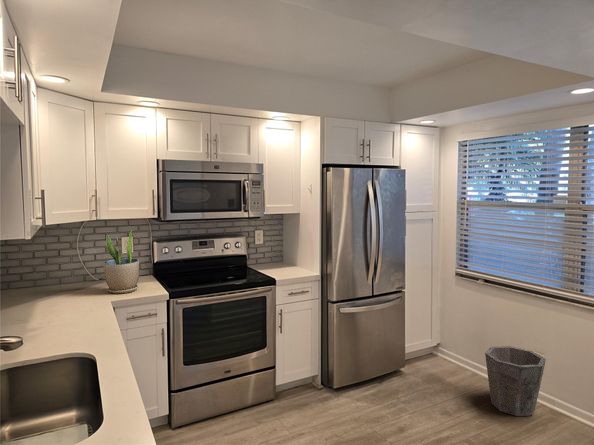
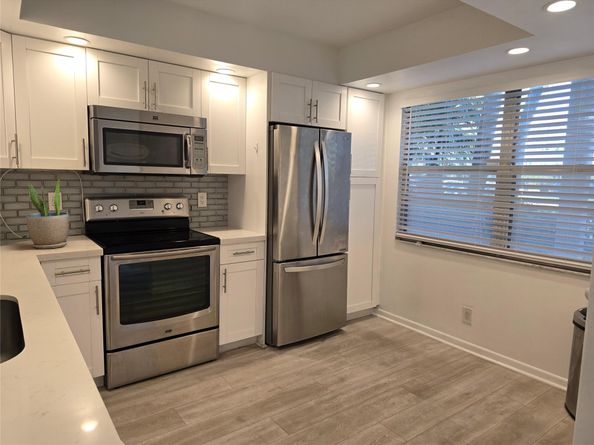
waste bin: present [485,346,546,416] -> none [421,302,475,365]

